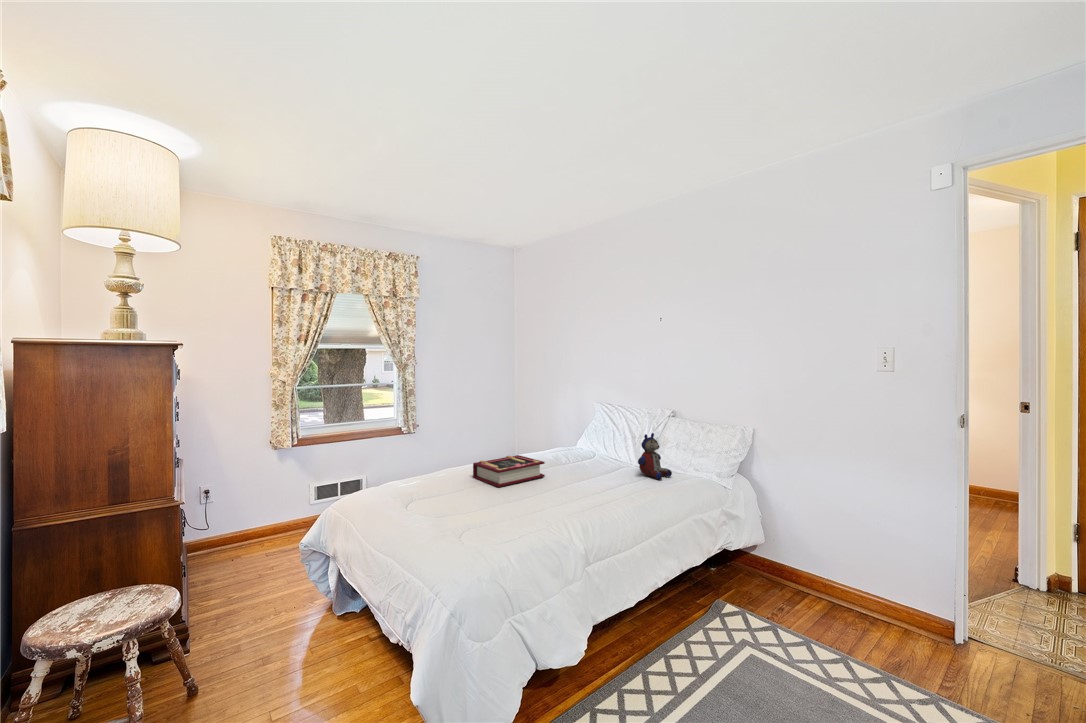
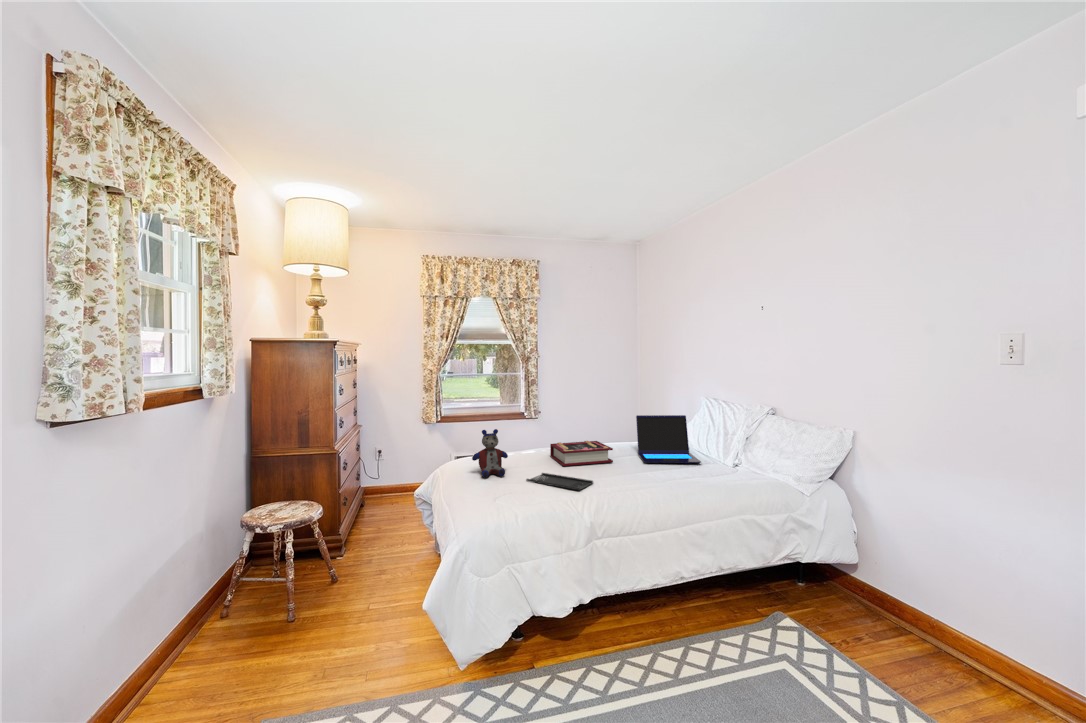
laptop: none [554,422,626,474] -> present [636,415,701,463]
stuffed bear: present [638,433,672,479] -> present [472,429,508,477]
tray: none [473,498,548,513] -> present [526,473,593,490]

